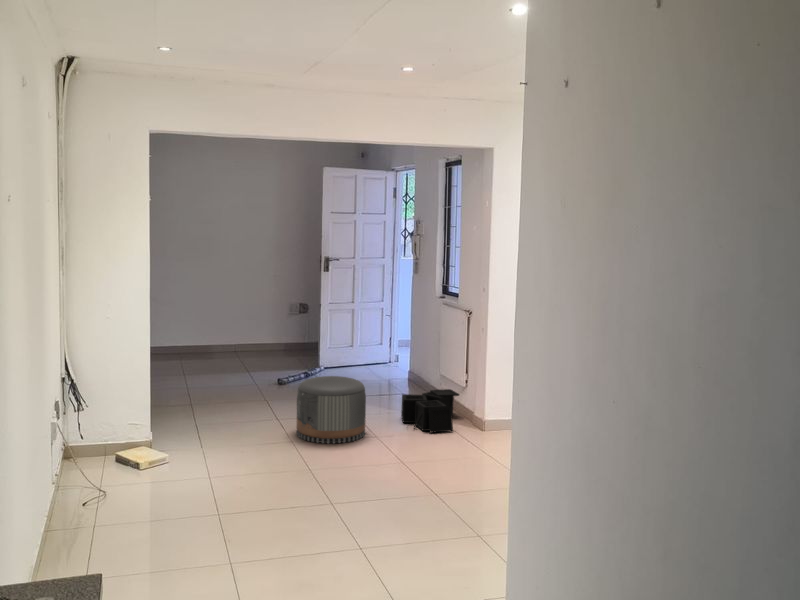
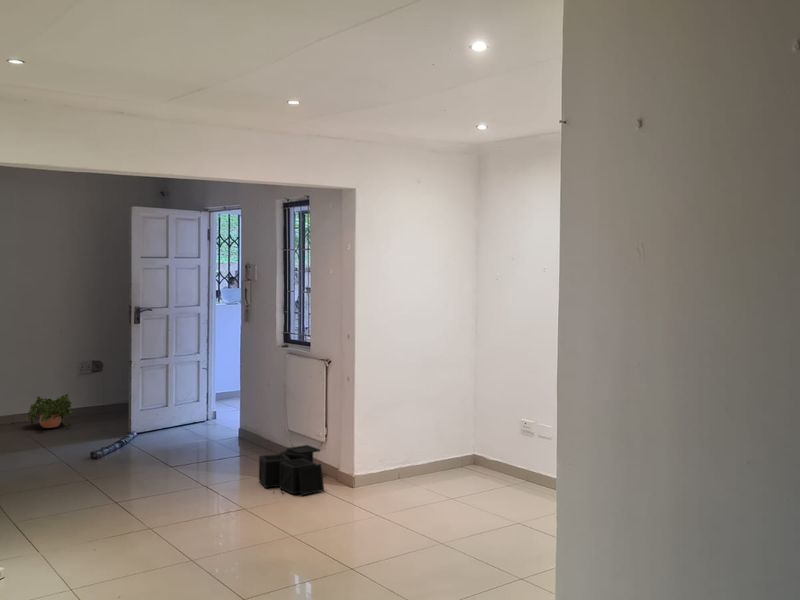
potted plant: none [242,330,280,360] -> present [26,394,73,428]
pouf: present [297,376,366,443] -> none [150,443,232,523]

